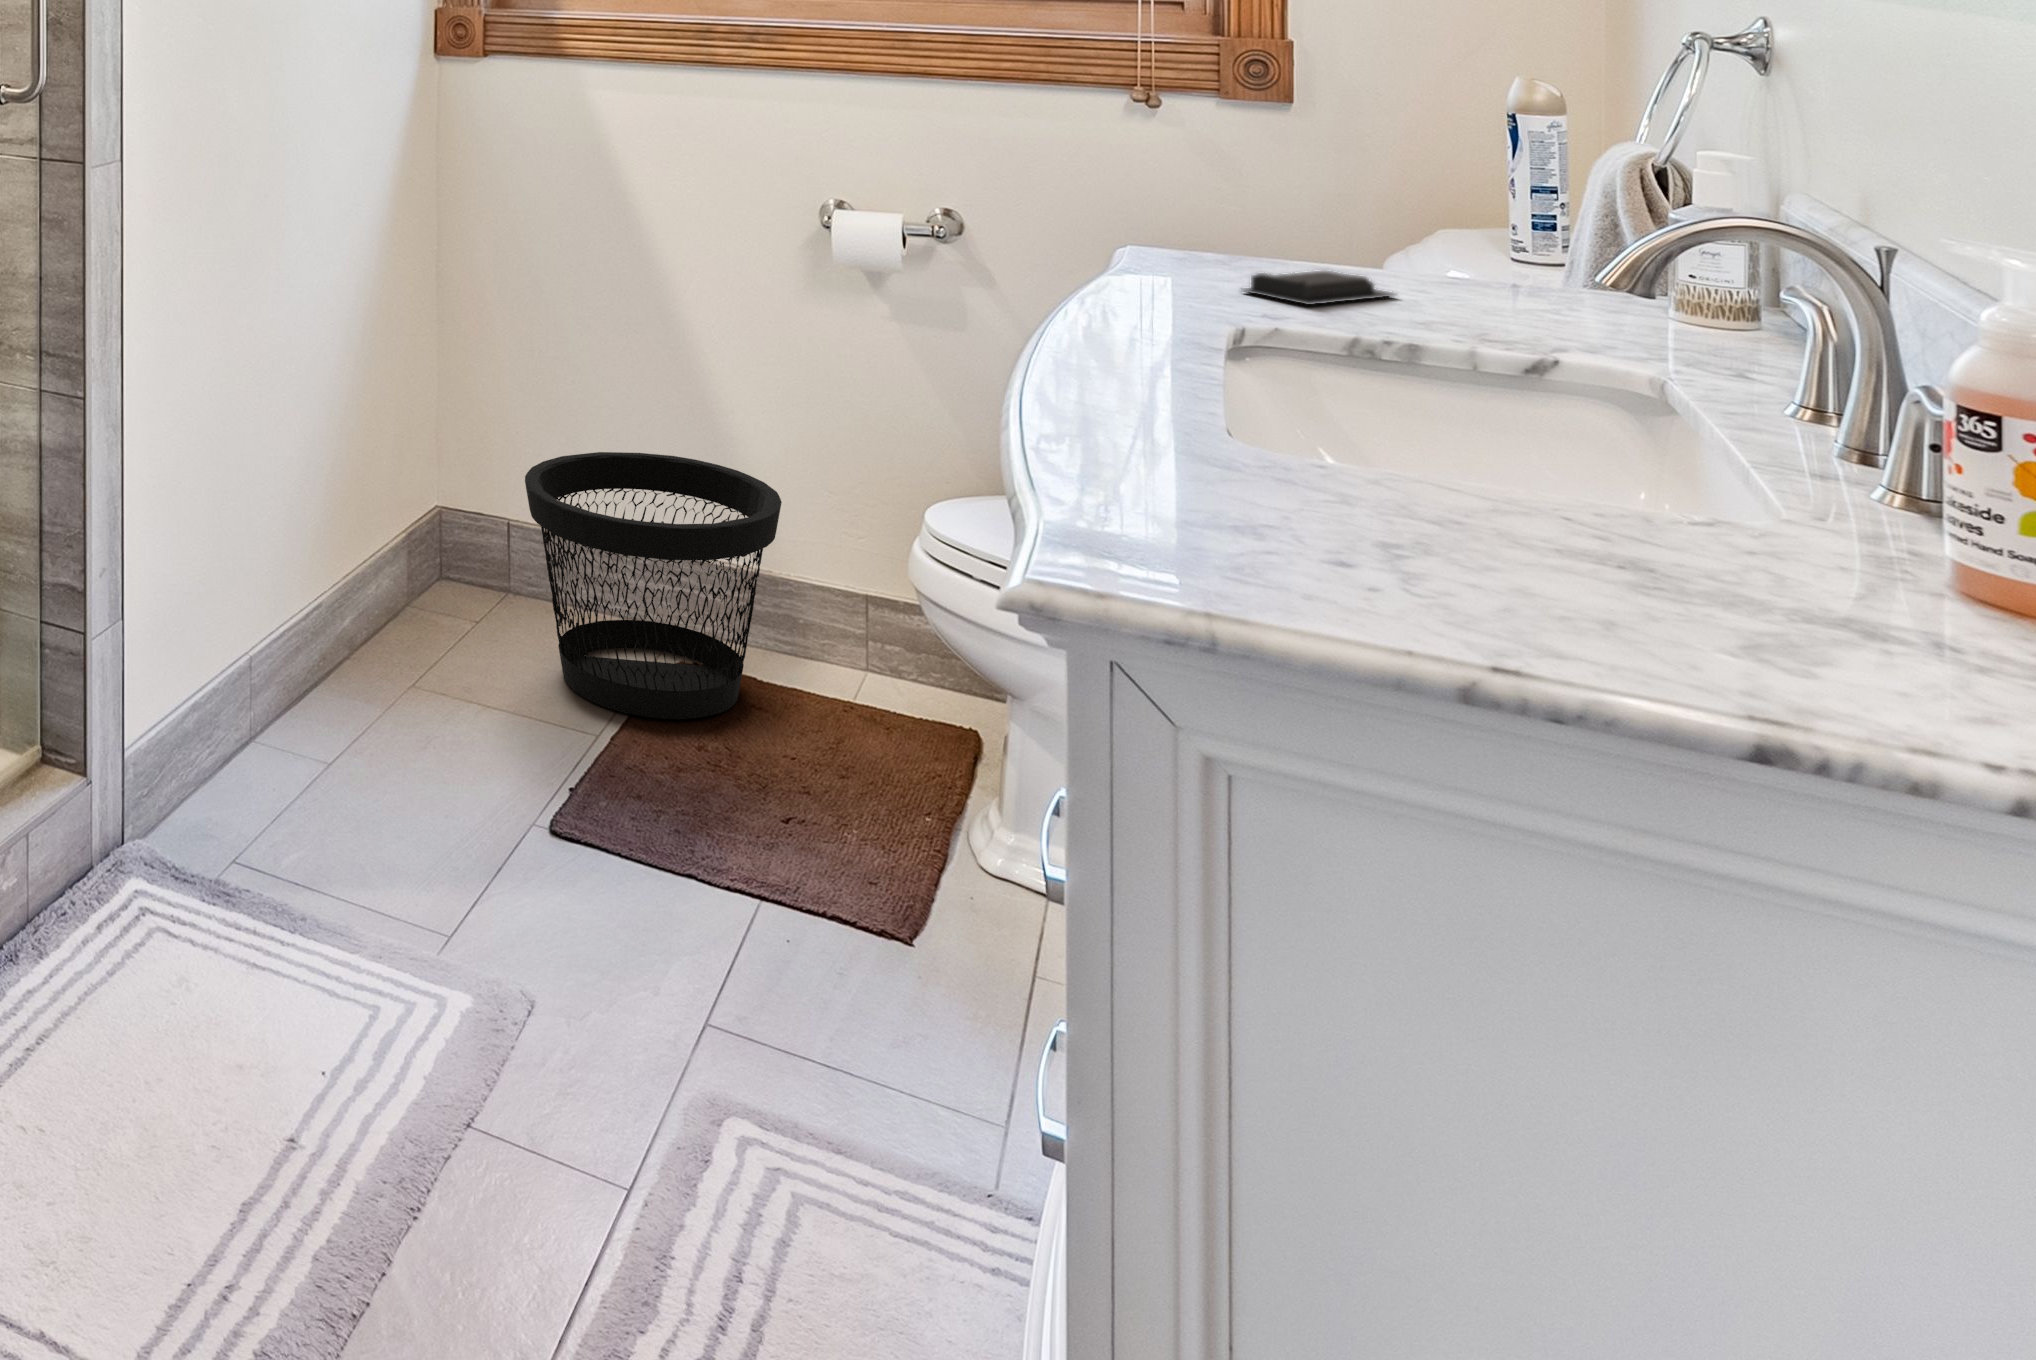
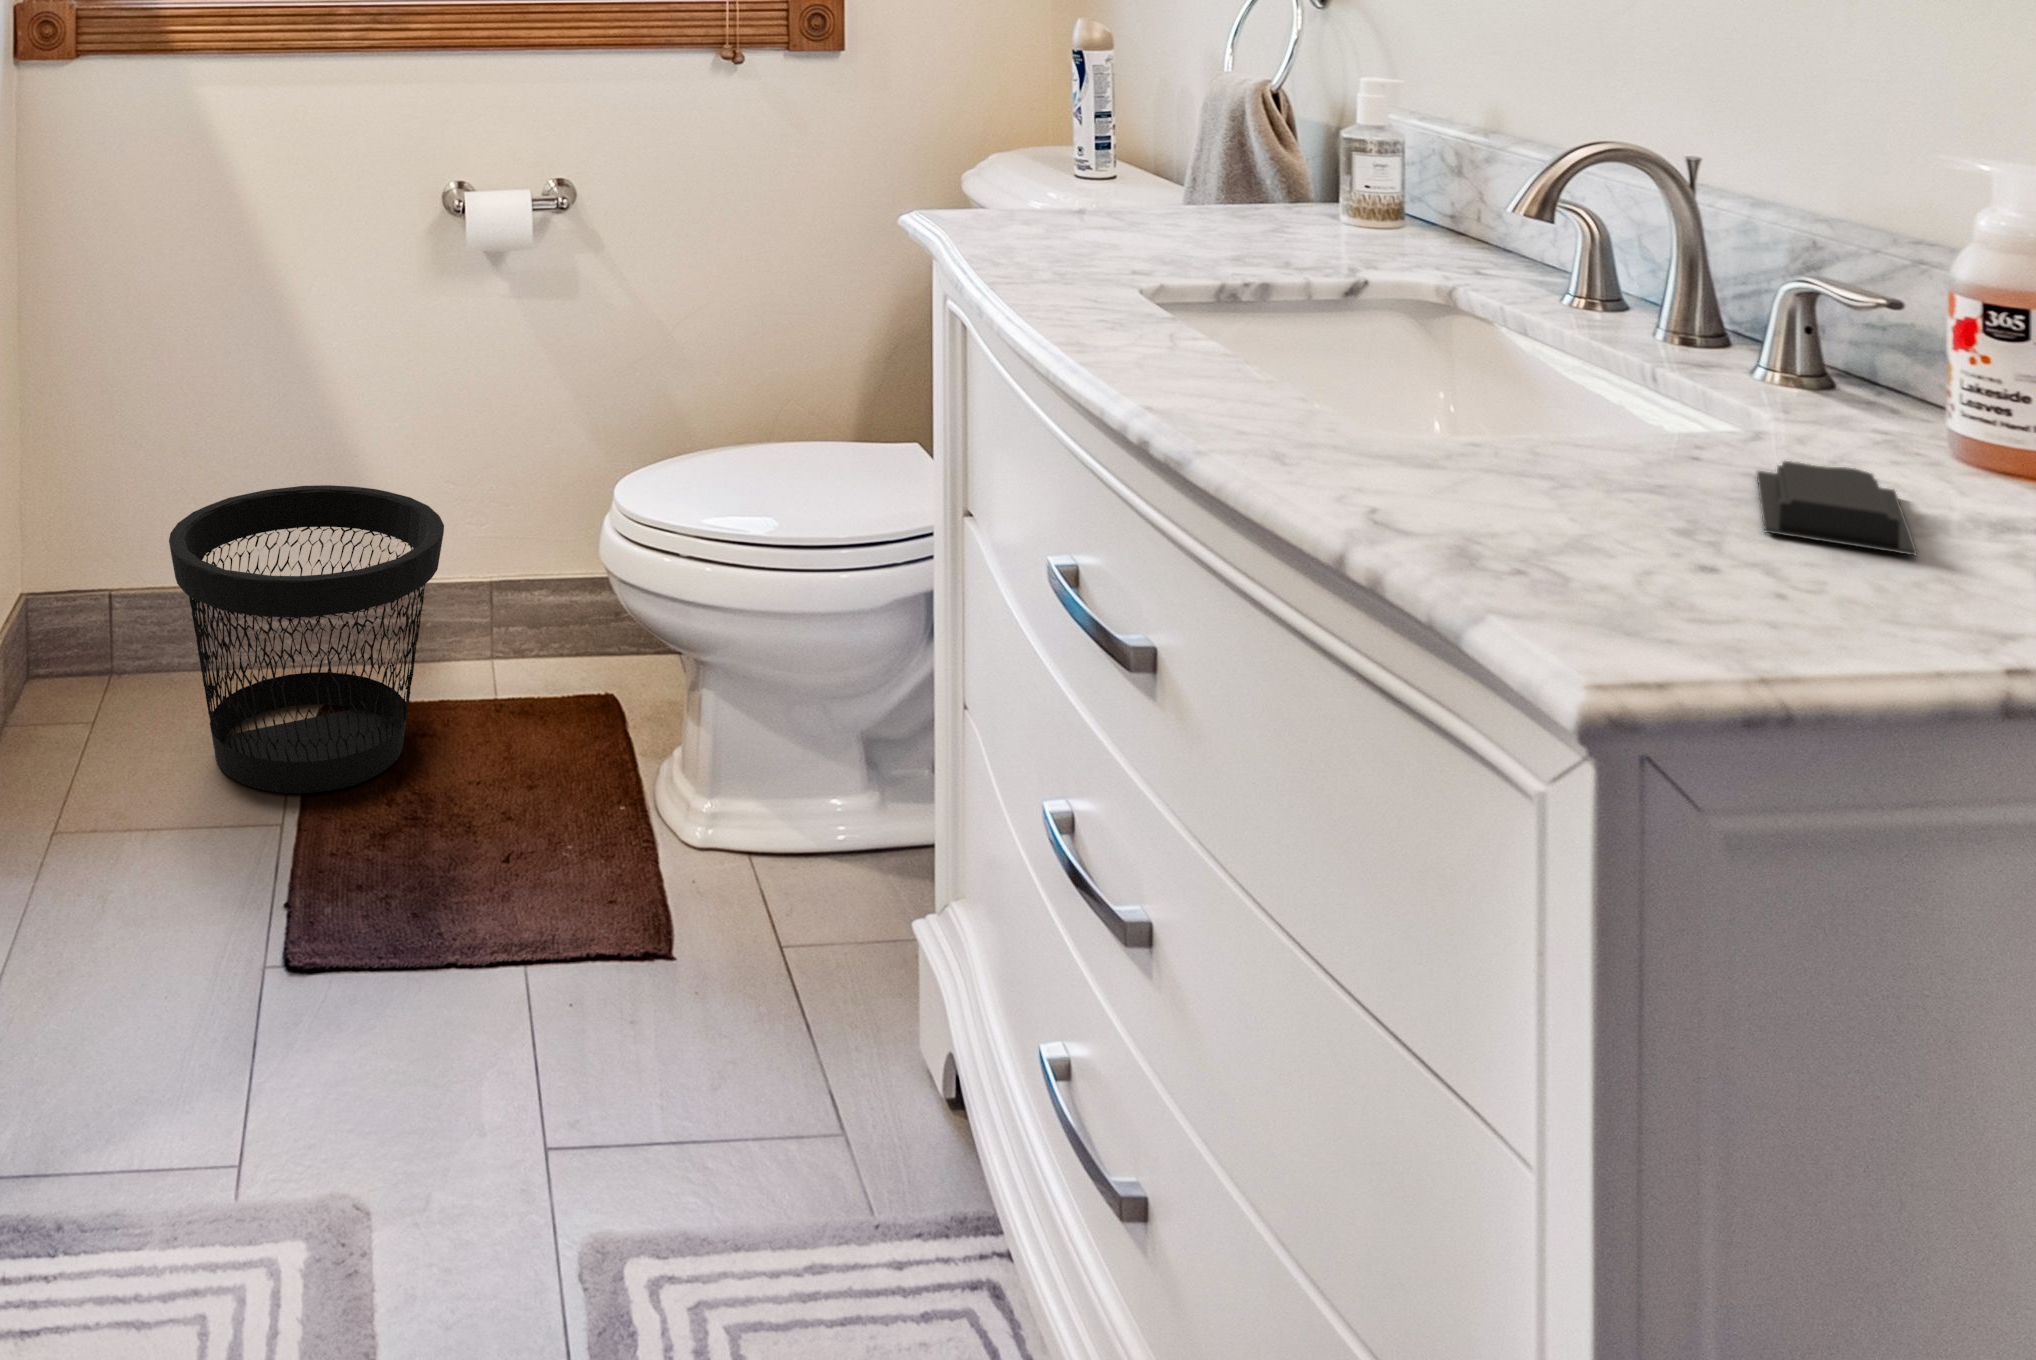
soap bar: present [1241,271,1395,305] -> present [1757,461,1917,555]

